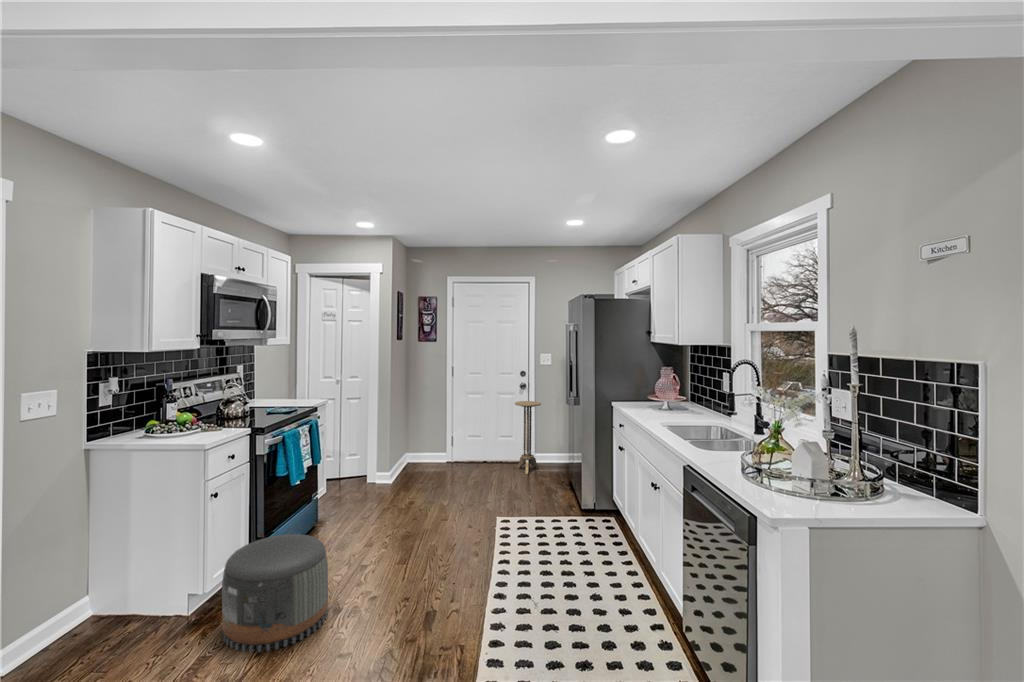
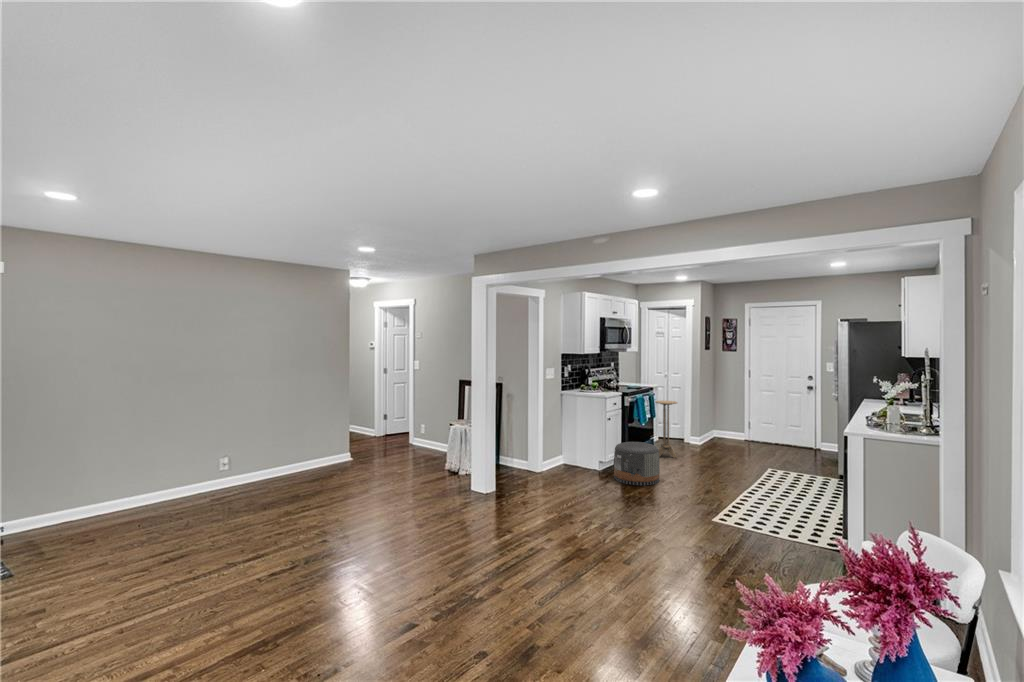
side table: present [515,401,541,474] -> present [655,401,677,458]

